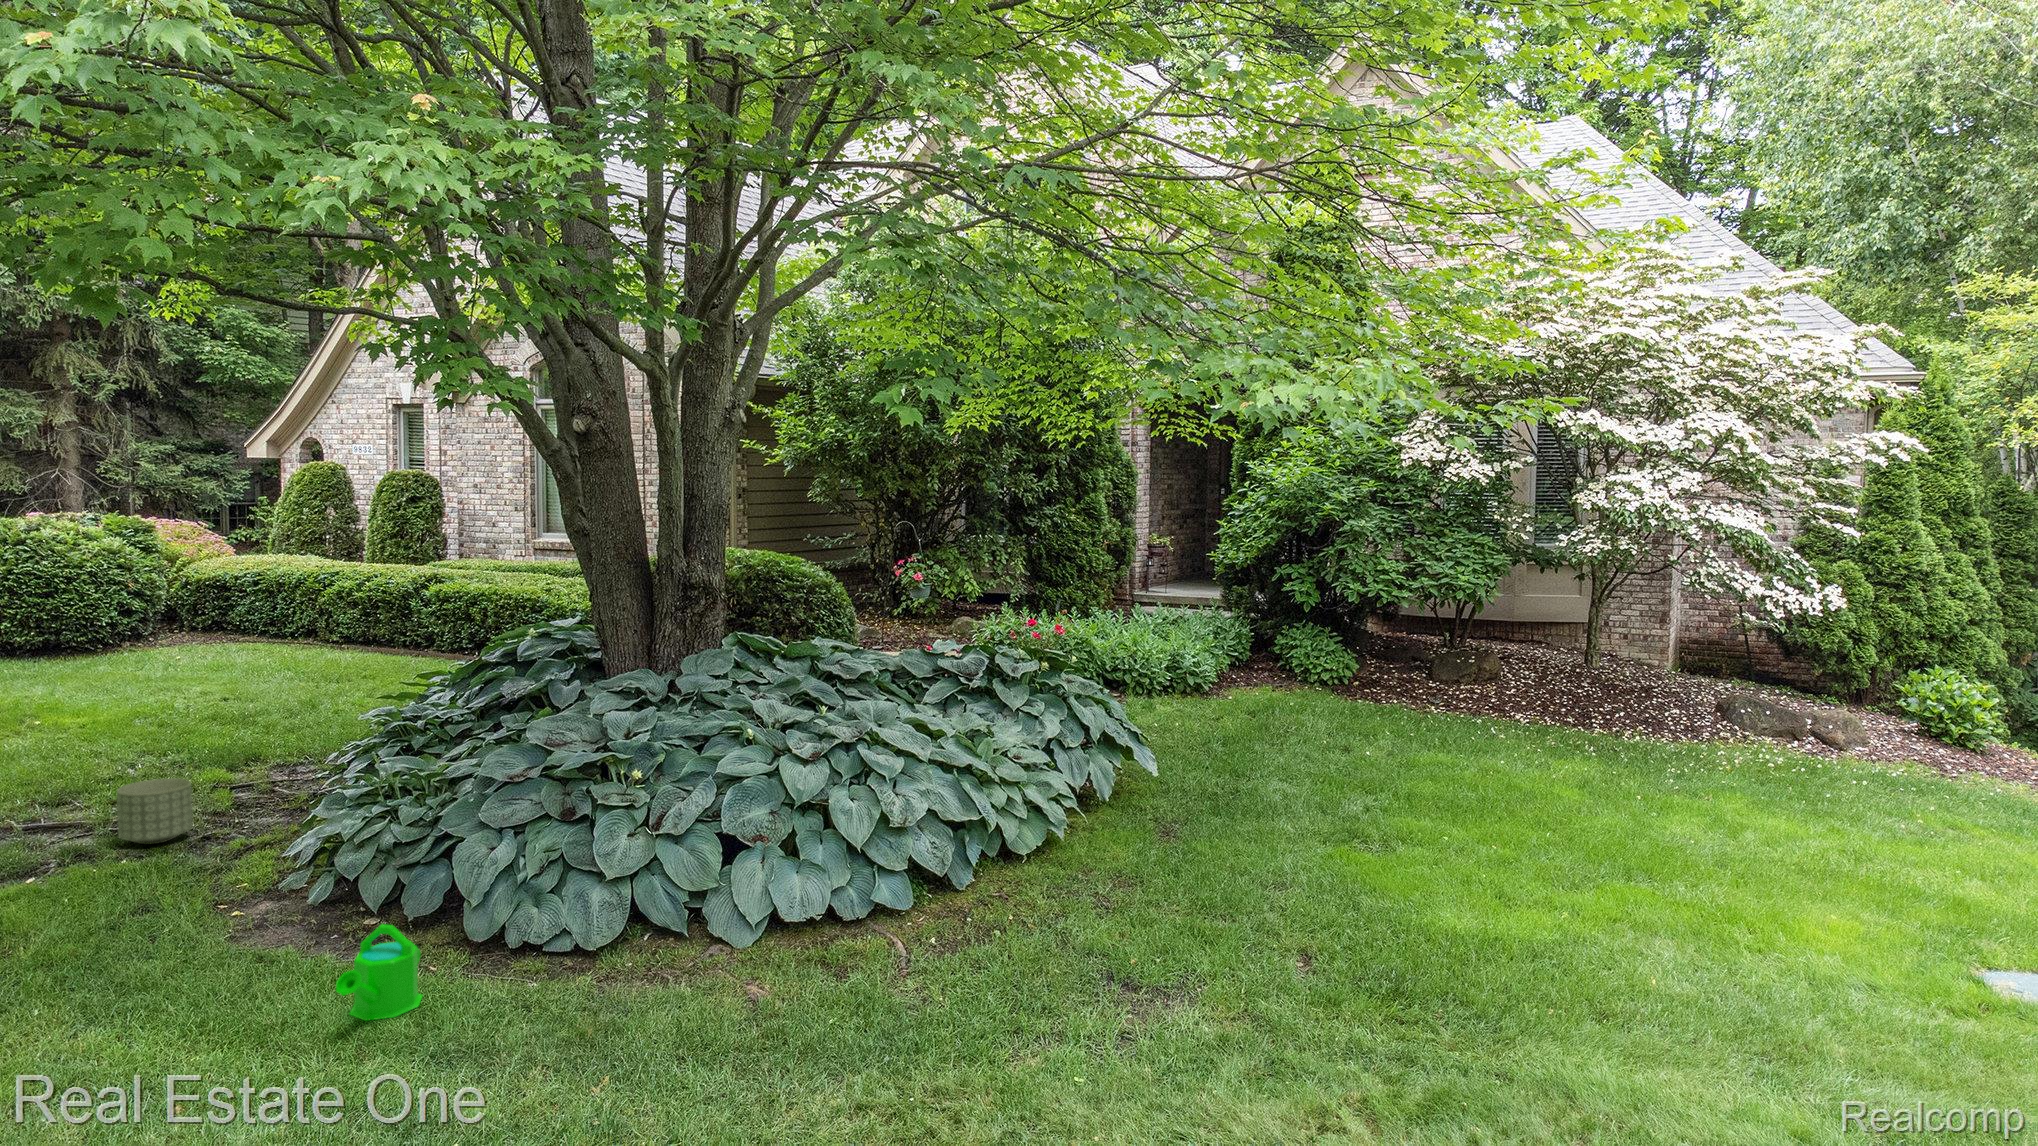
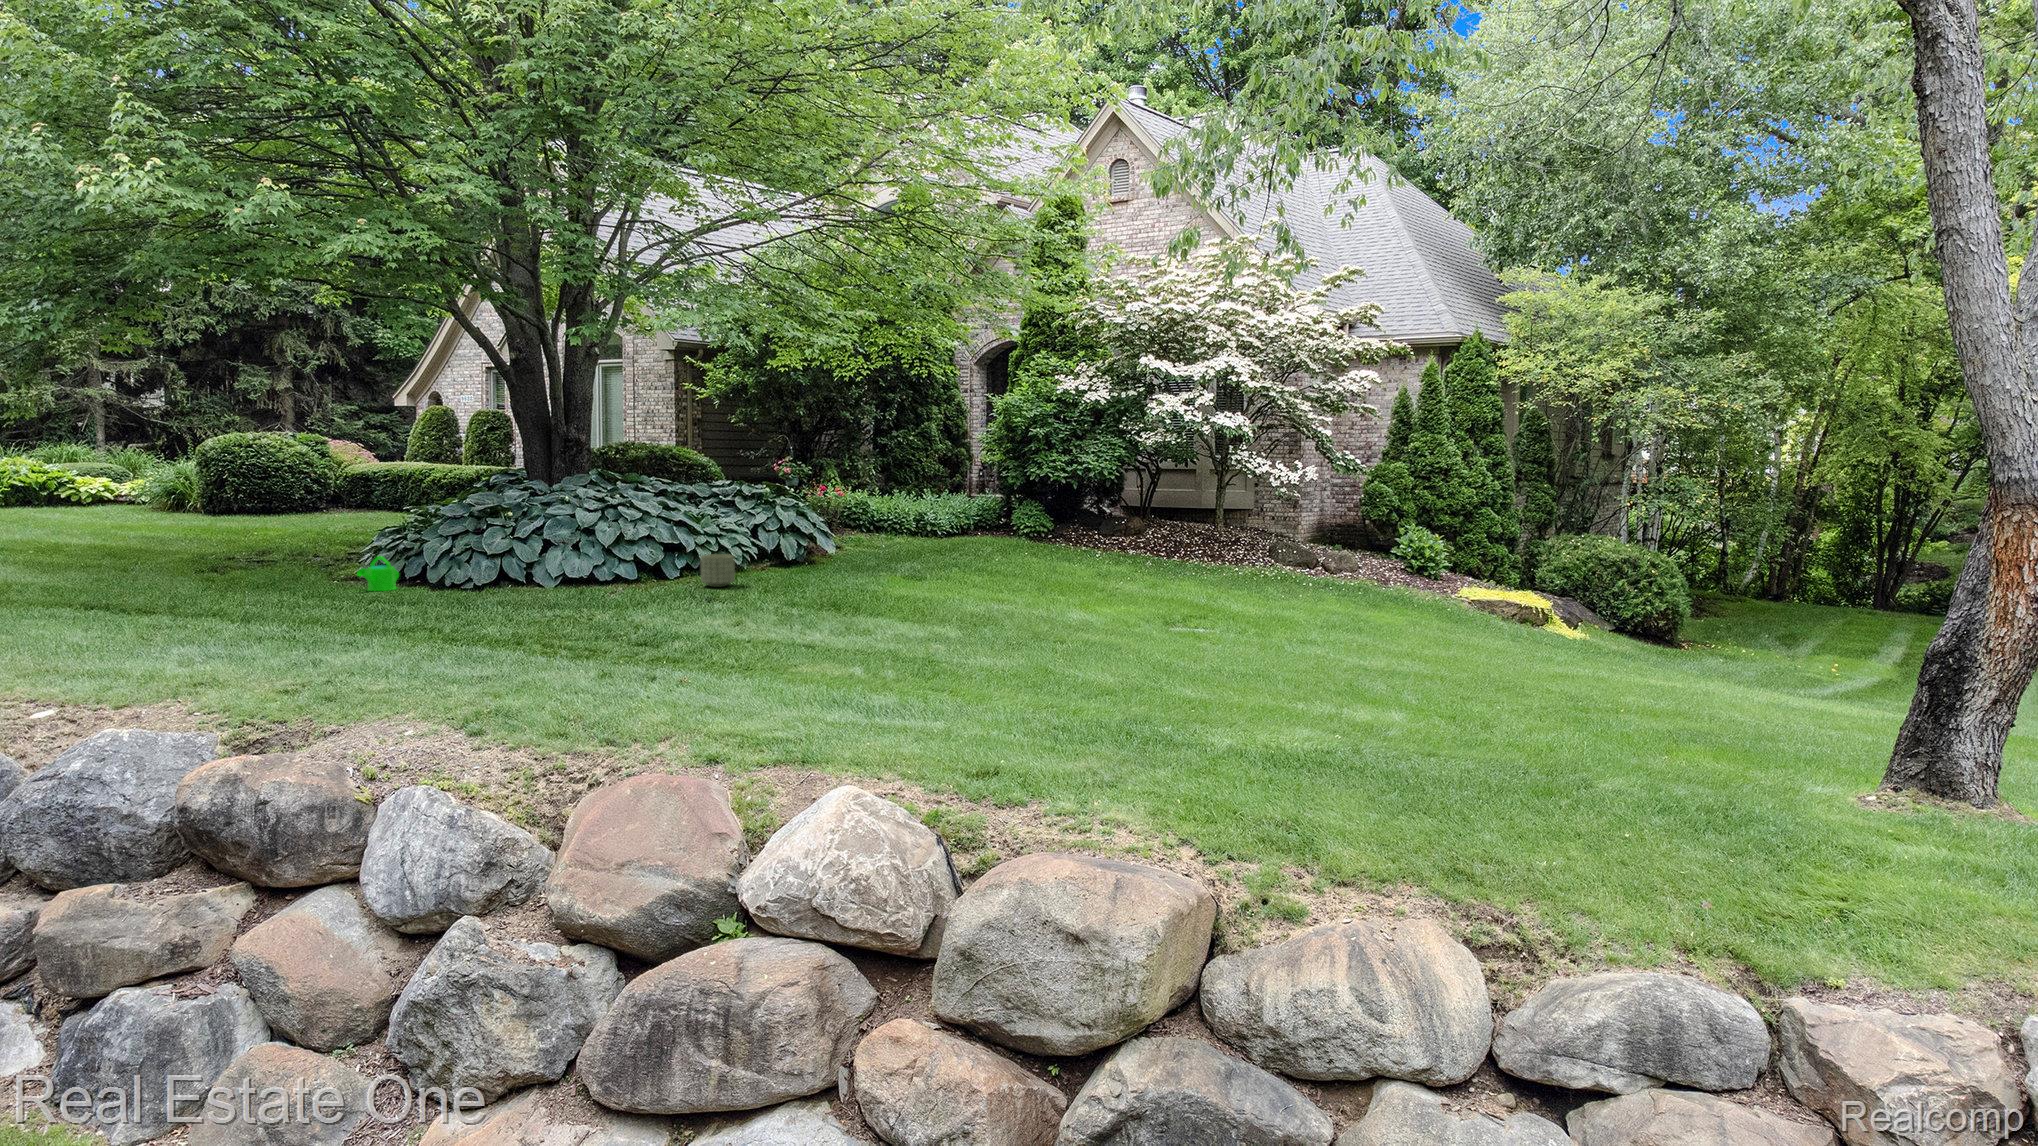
planter: present [117,778,193,844] -> present [701,554,735,587]

